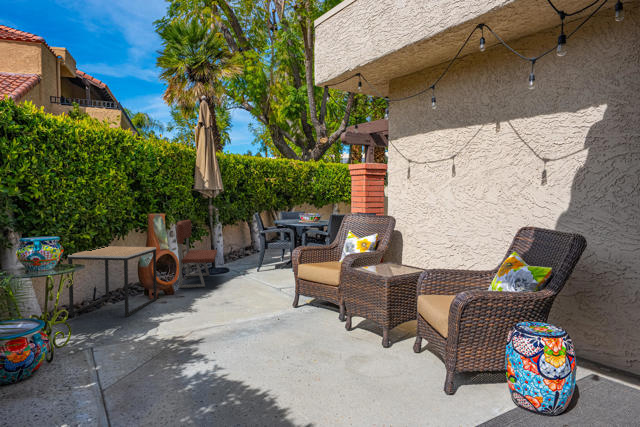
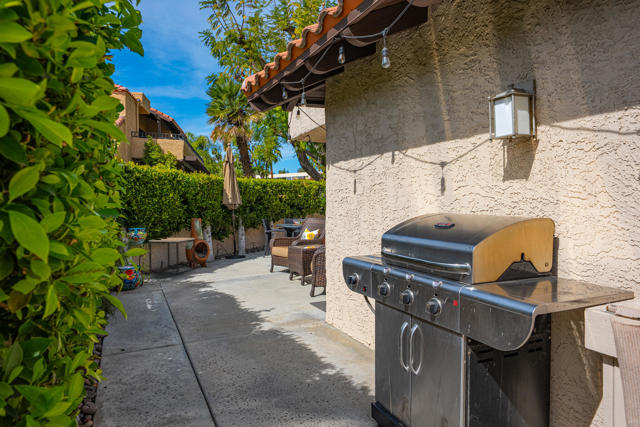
bench: present [176,220,217,288] -> none [209,223,237,265]

